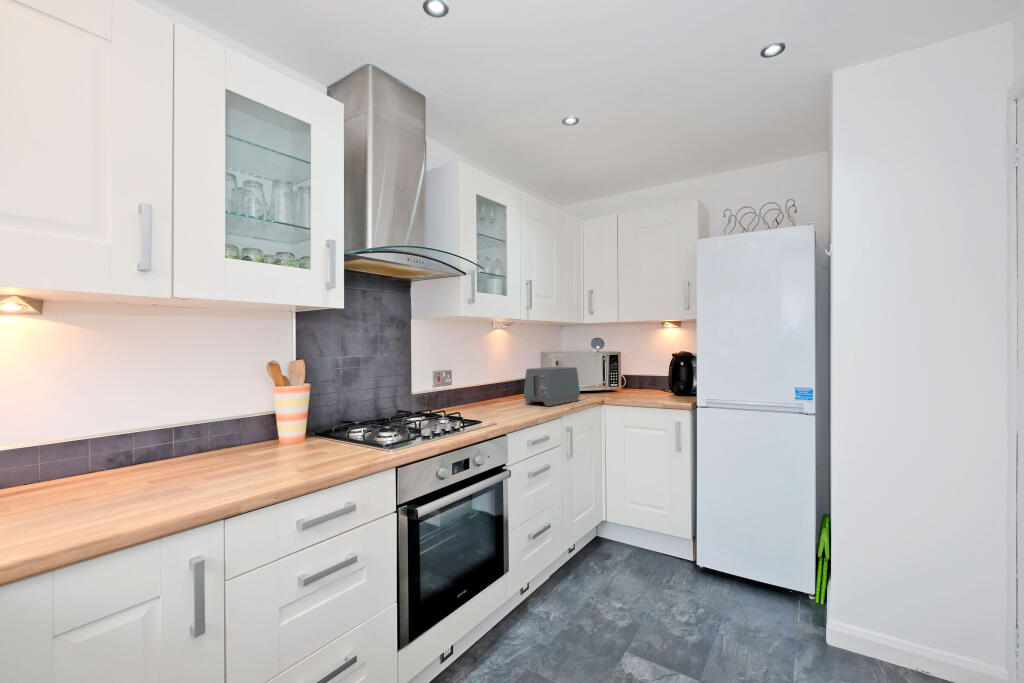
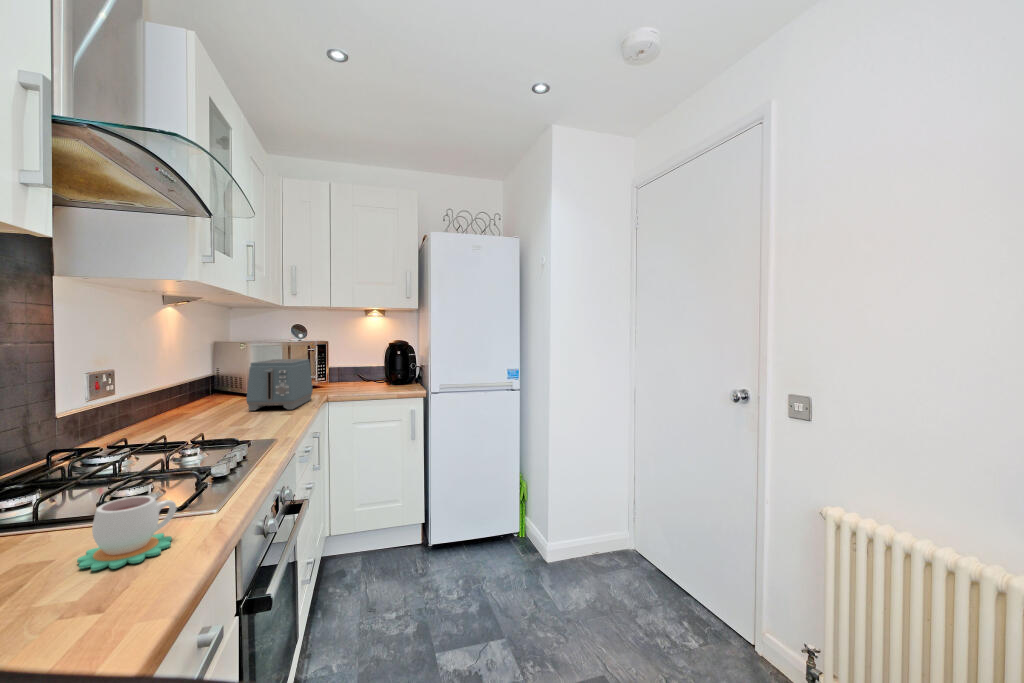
mug: none [320,433,358,462] -> present [77,496,176,571]

